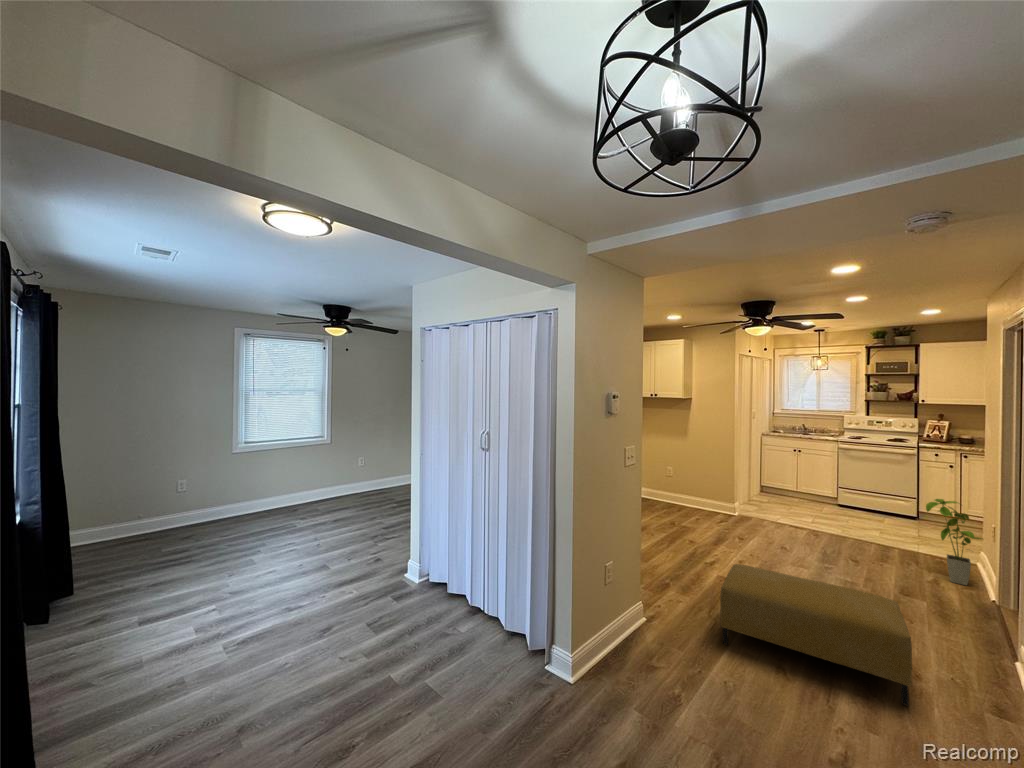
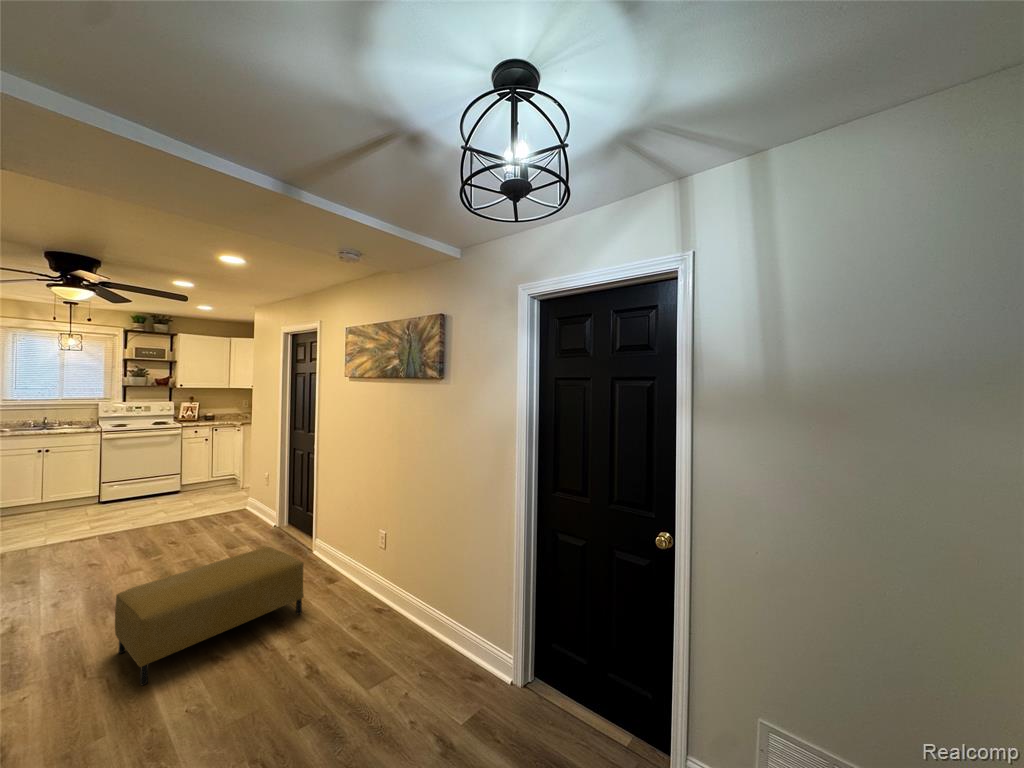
house plant: present [926,499,981,585] -> none [229,464,266,527]

